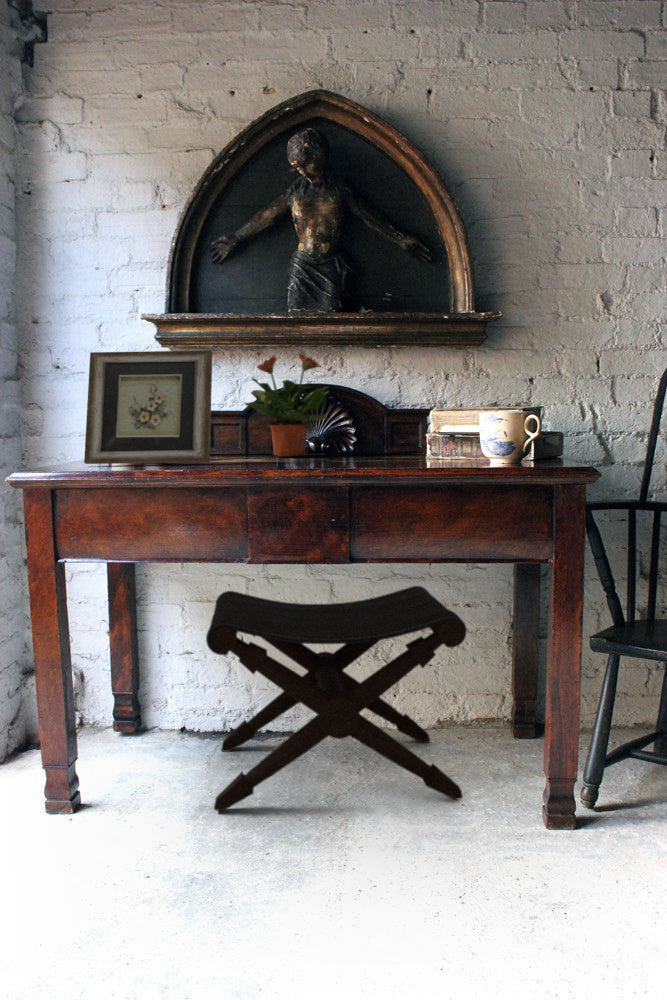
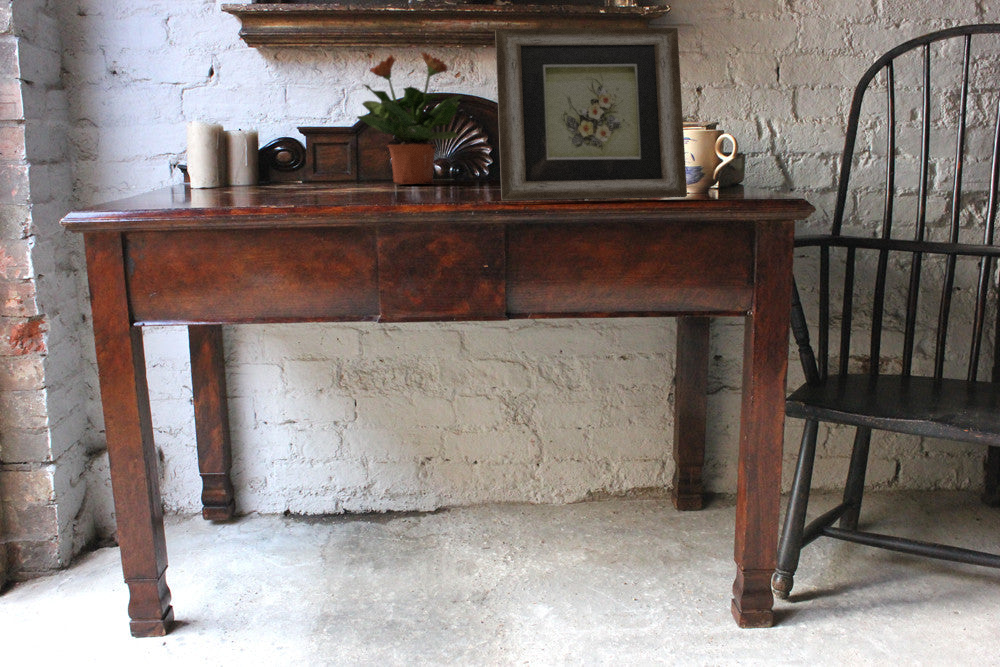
picture frame: present [84,350,212,464] -> present [495,28,687,201]
footstool: present [206,586,467,811] -> none [323,339,641,621]

